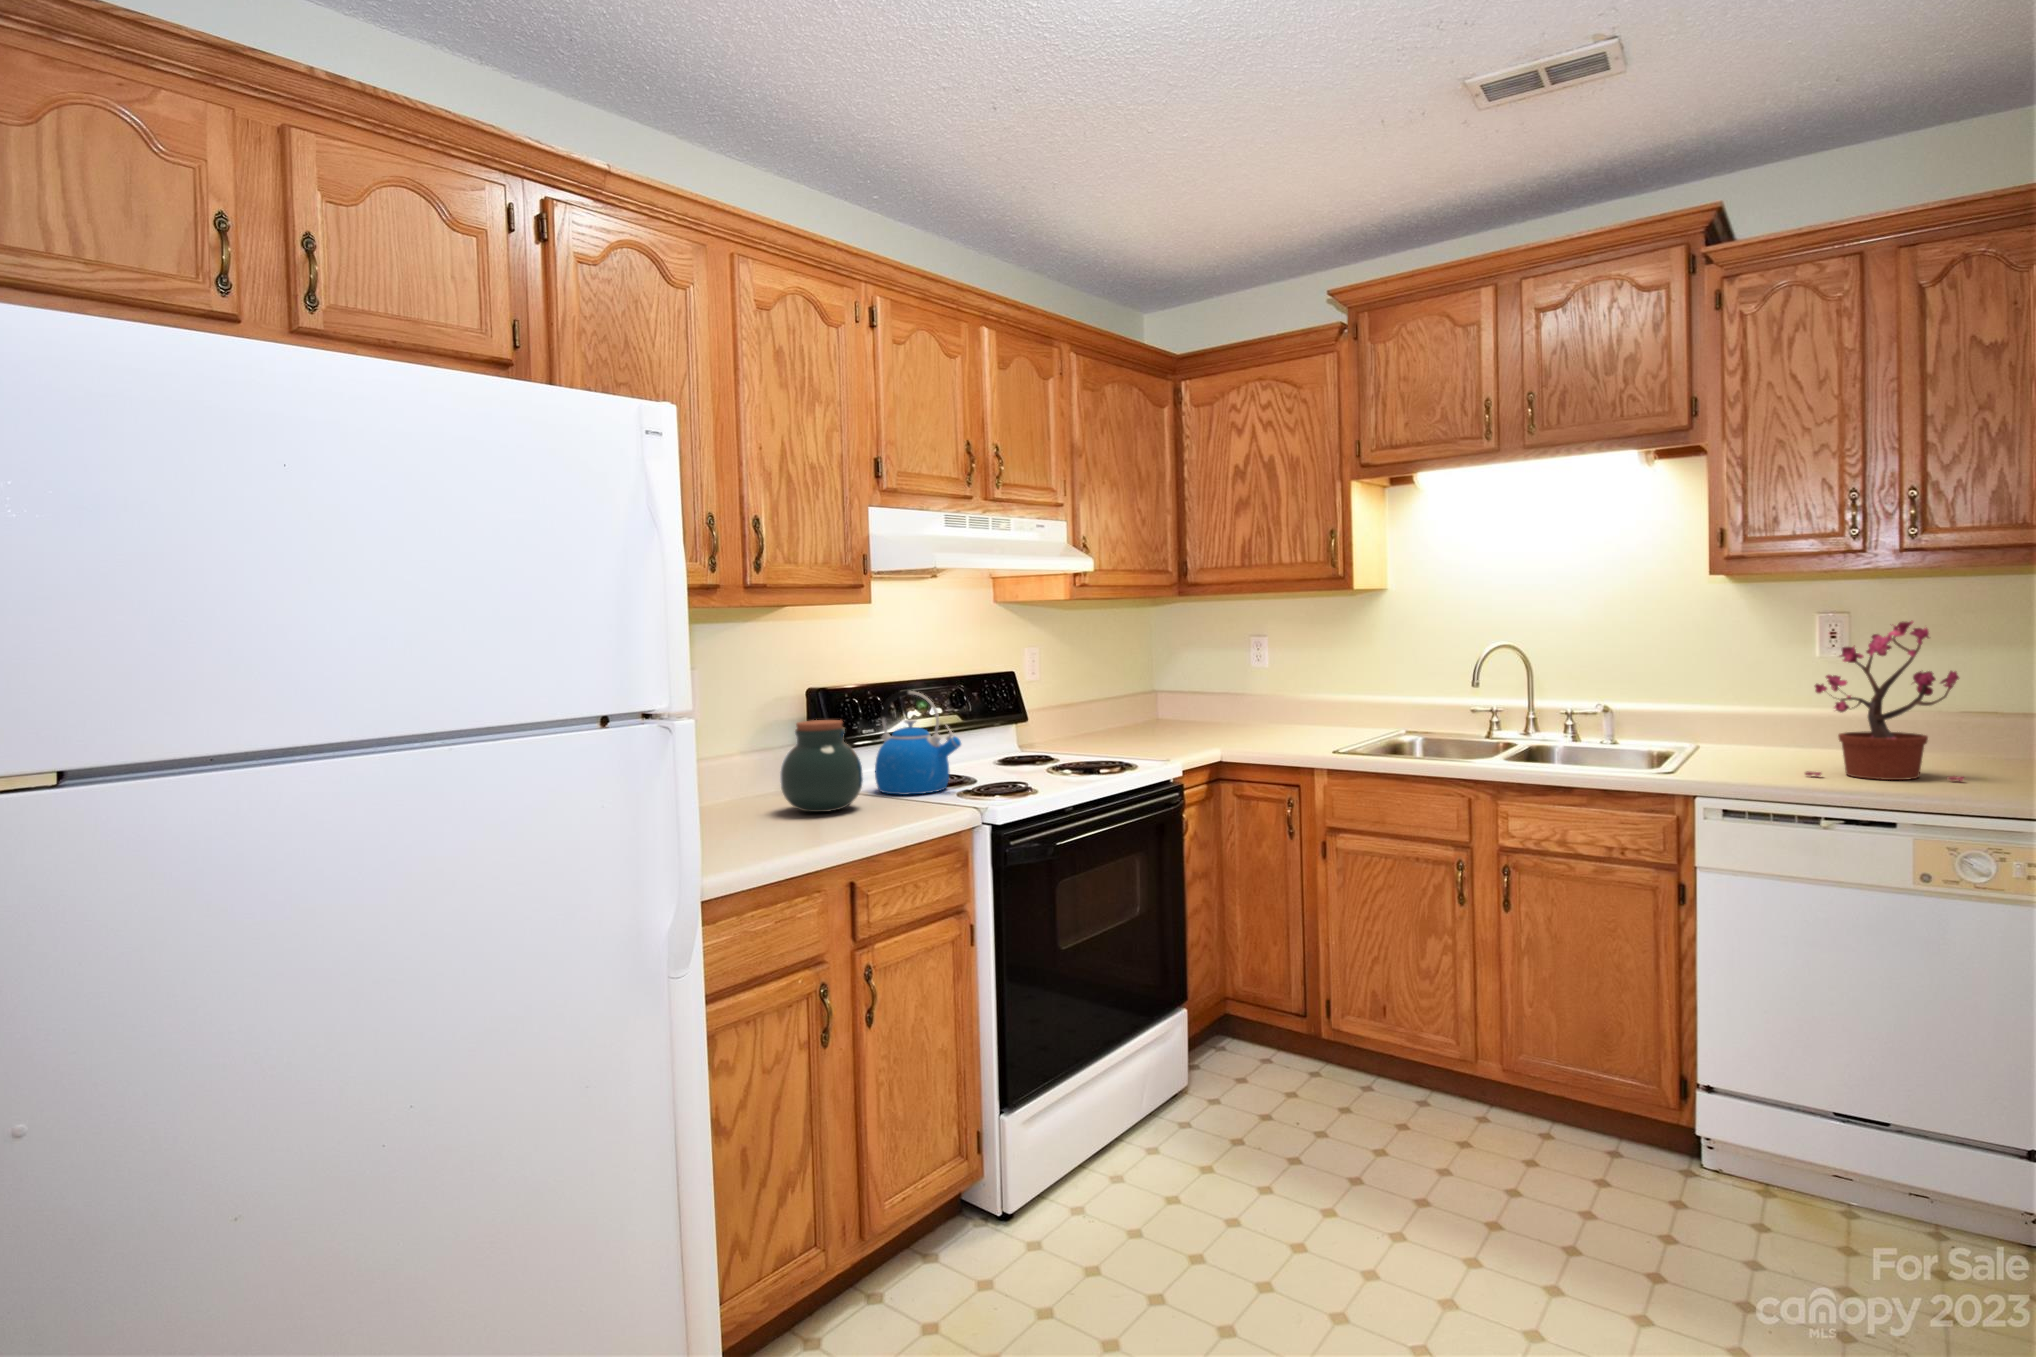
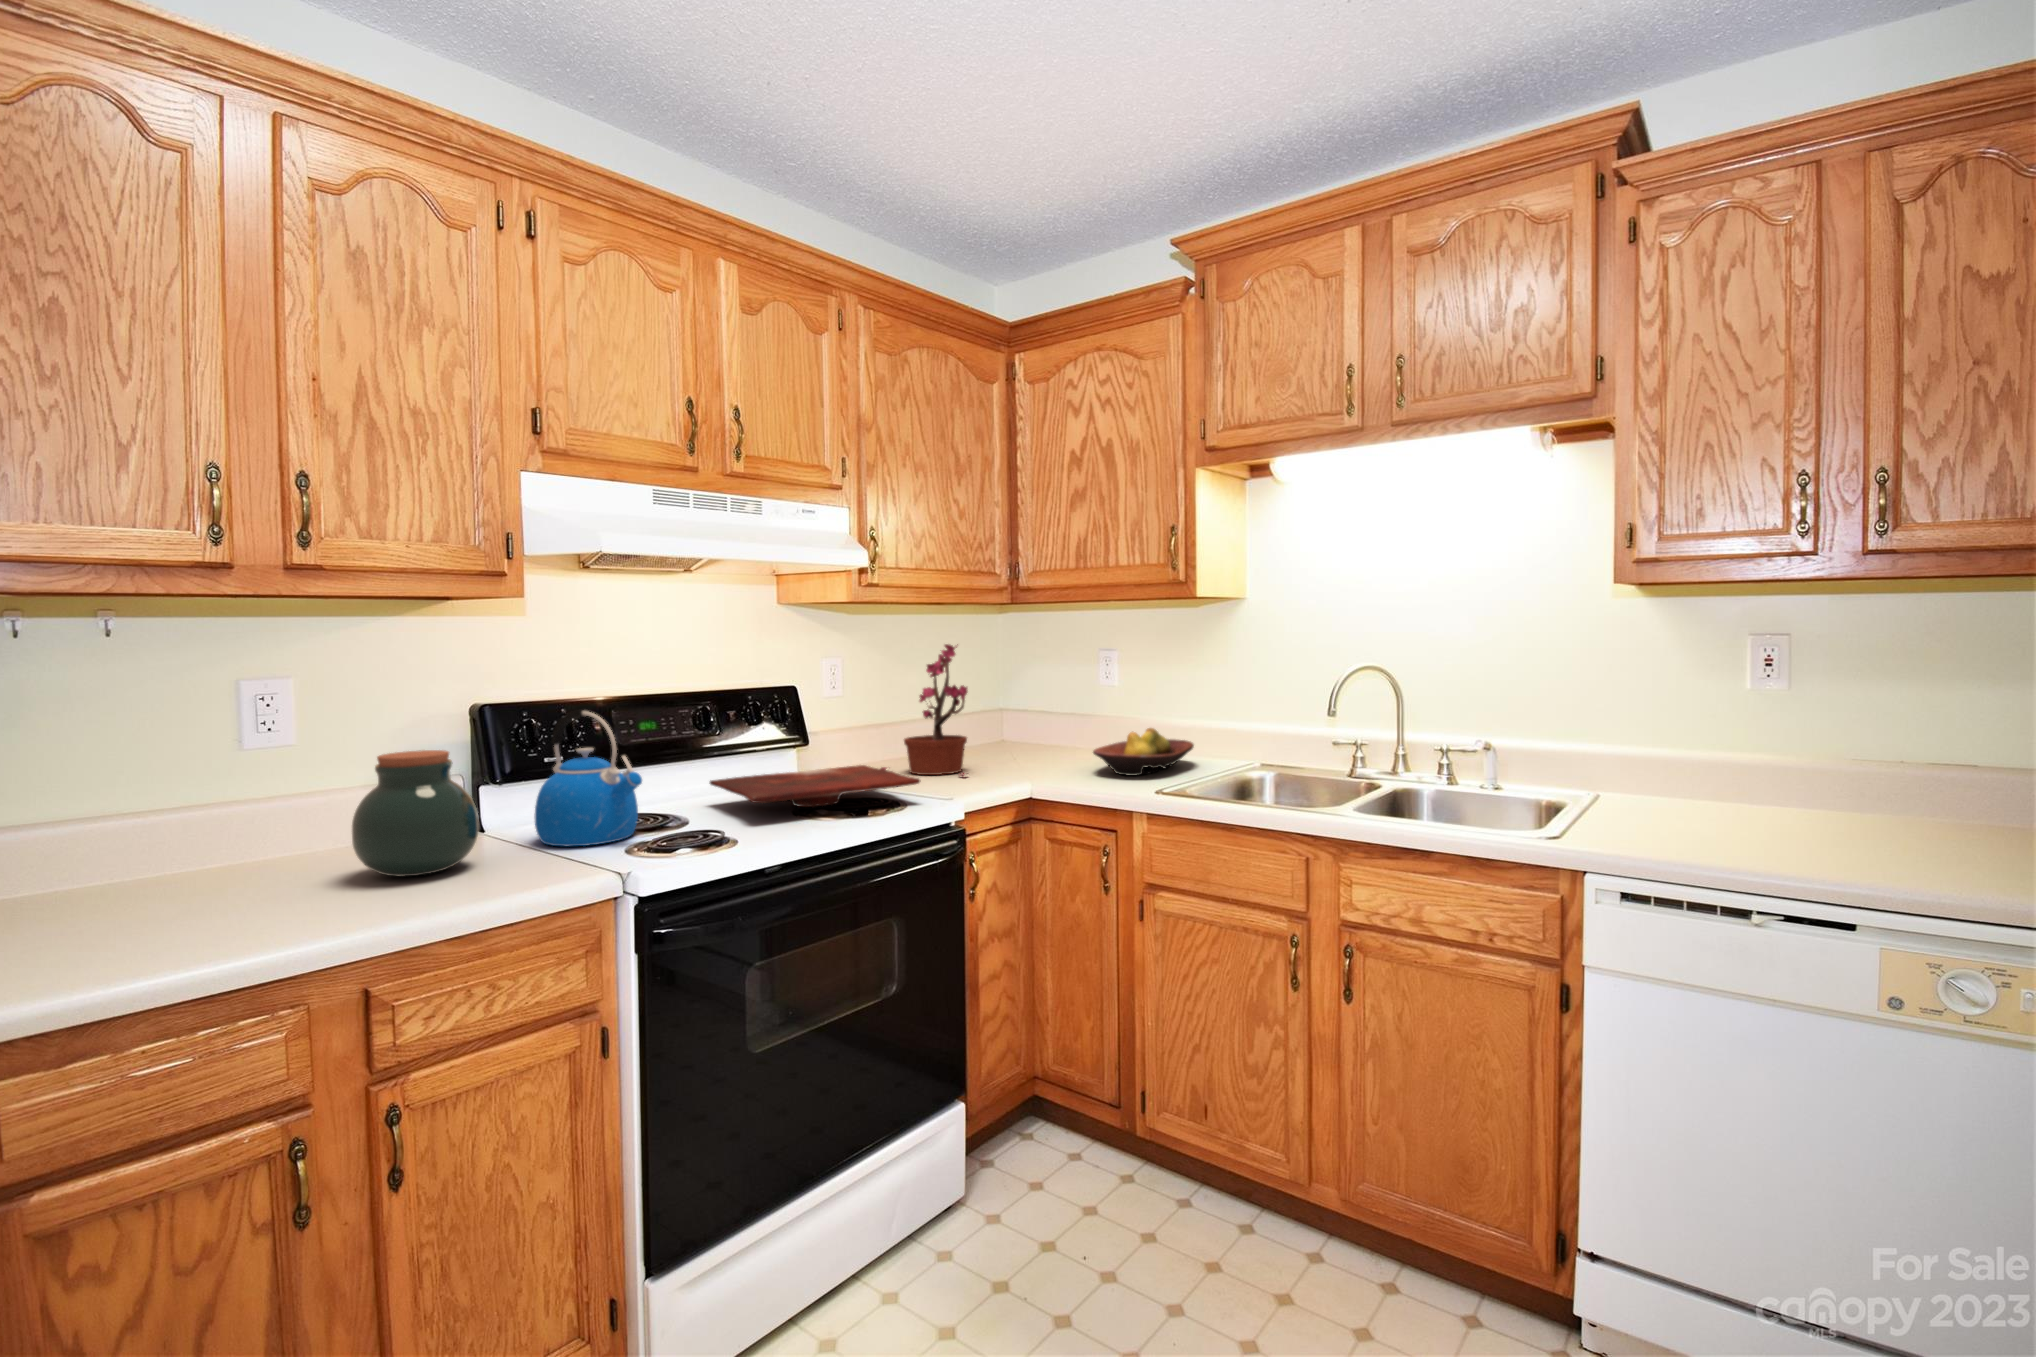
potted plant: present [1805,621,1964,781] -> present [881,644,968,776]
fruit bowl: none [1263,704,1346,743] -> present [1093,728,1194,776]
cutting board: none [972,737,1145,768] -> present [710,765,920,807]

